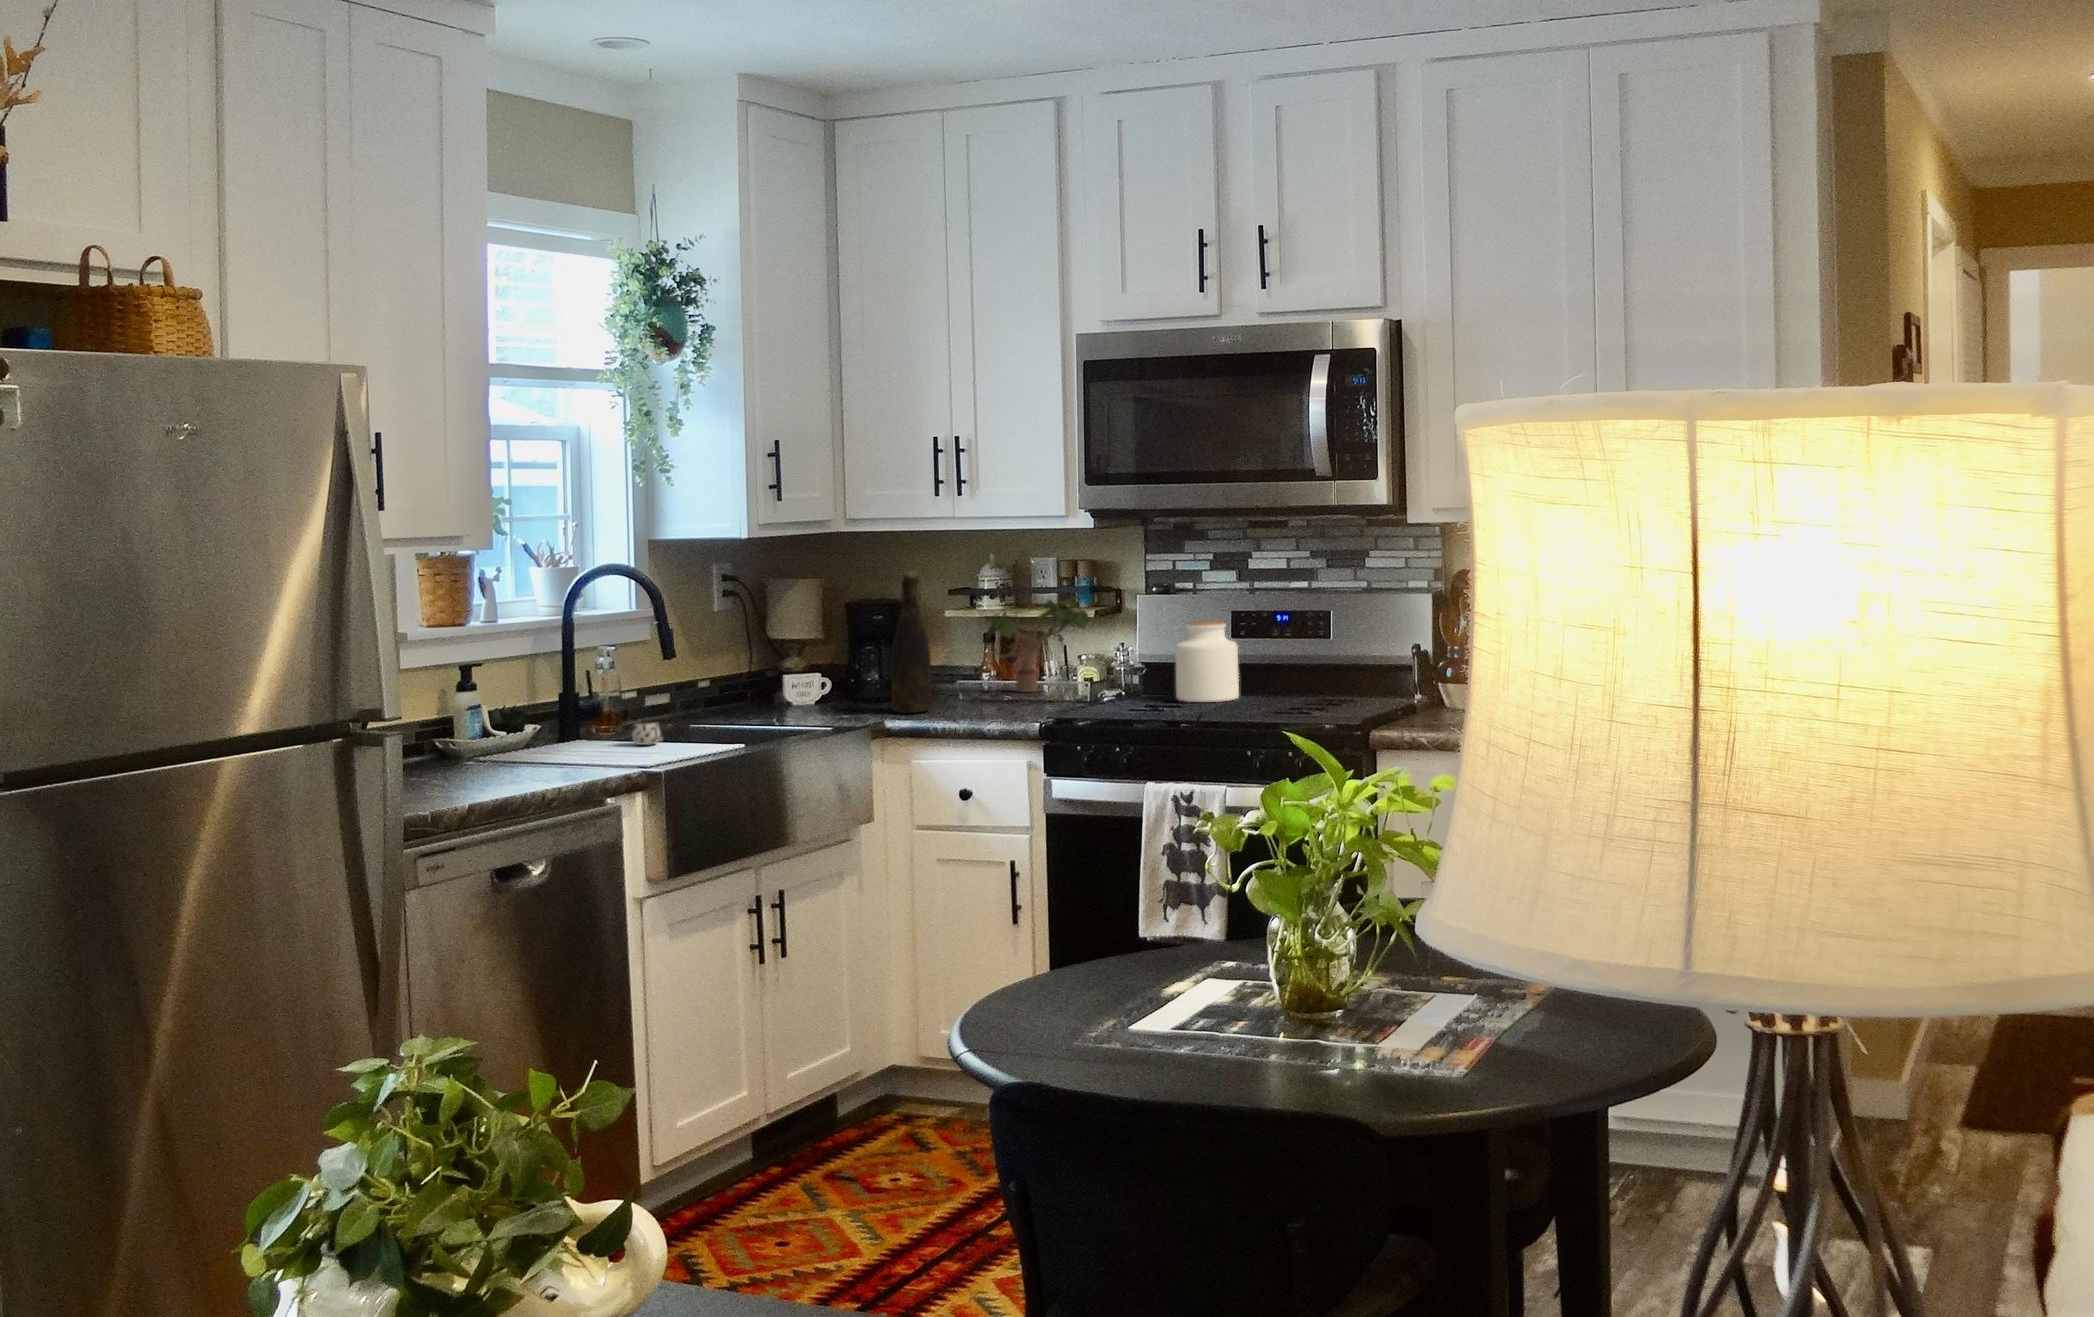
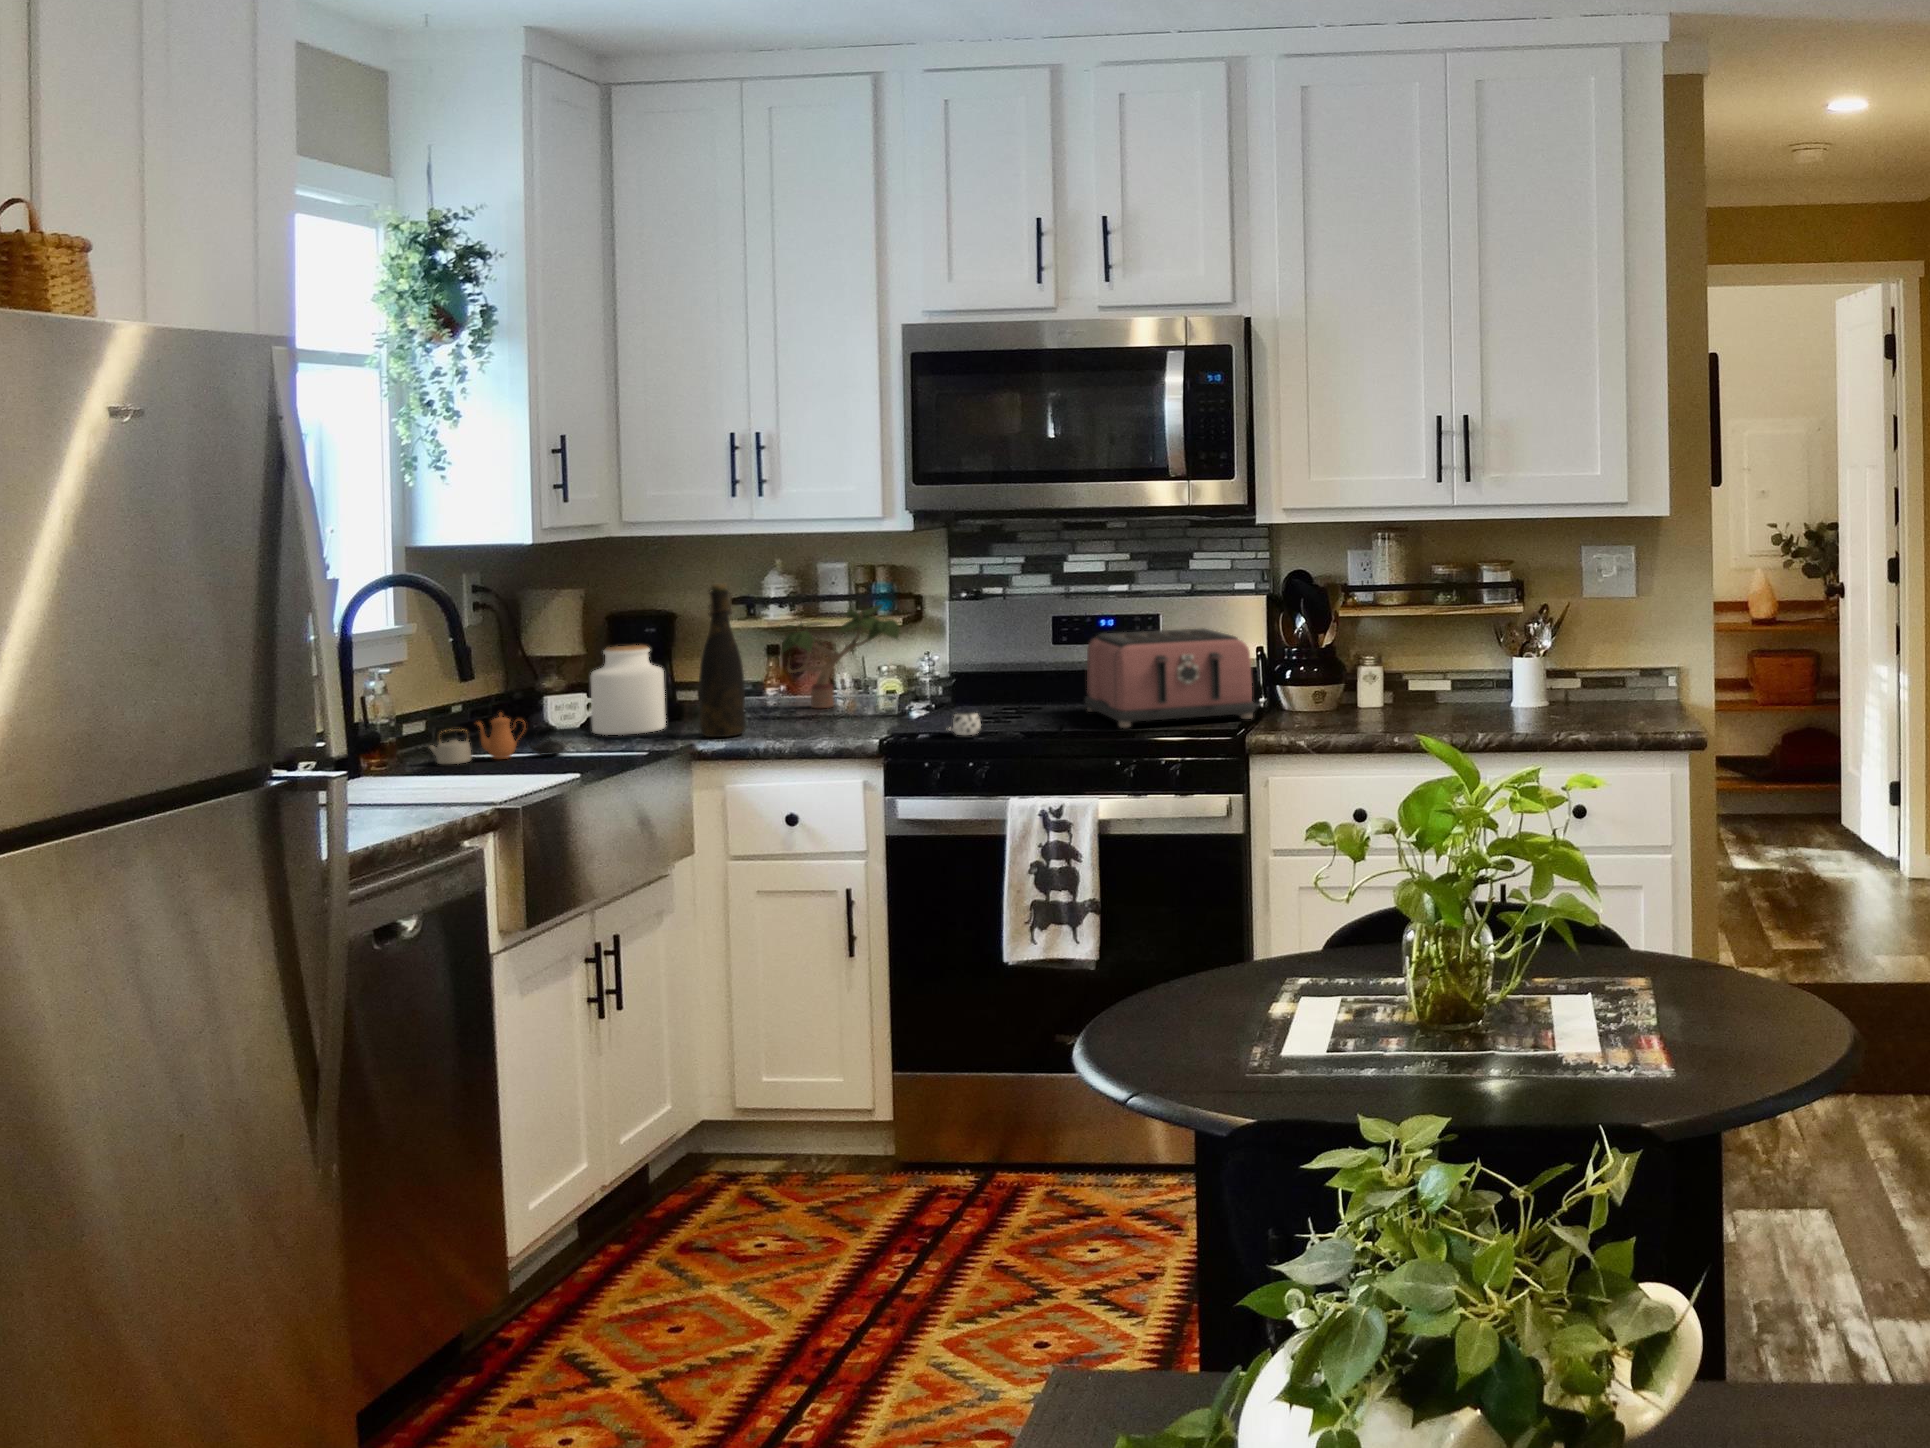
jar: present [1175,621,1239,702] -> present [591,645,666,735]
toaster: none [1246,627,1392,722] -> present [1085,628,1256,728]
teapot: none [660,681,772,724] -> present [430,713,566,764]
mug: present [632,722,662,745] -> present [953,712,983,735]

